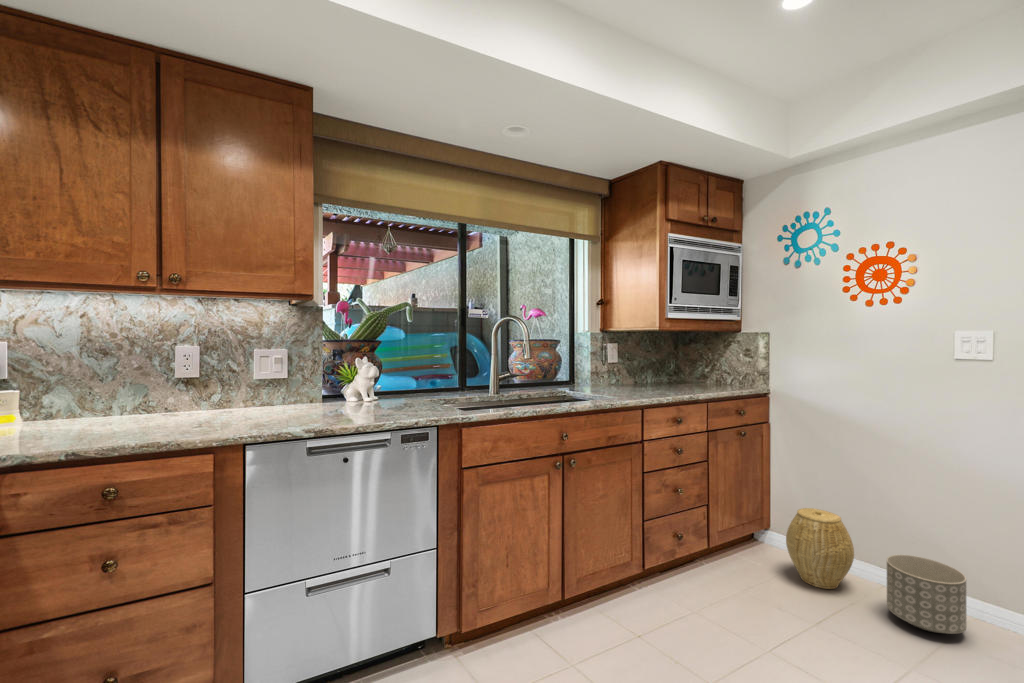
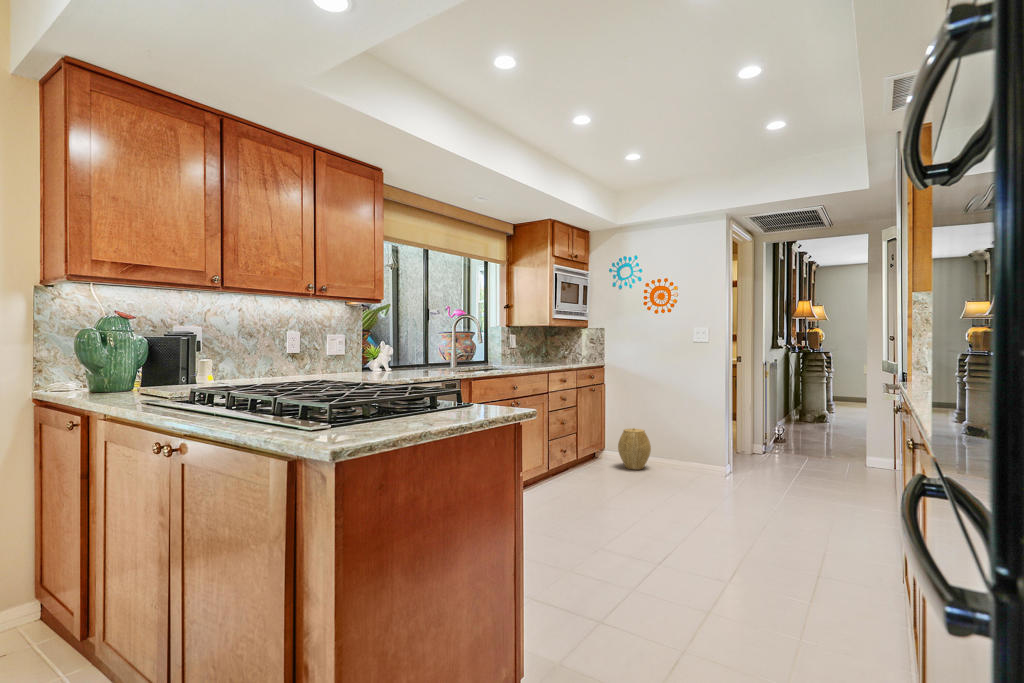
planter: present [887,555,967,634] -> none [666,443,697,476]

